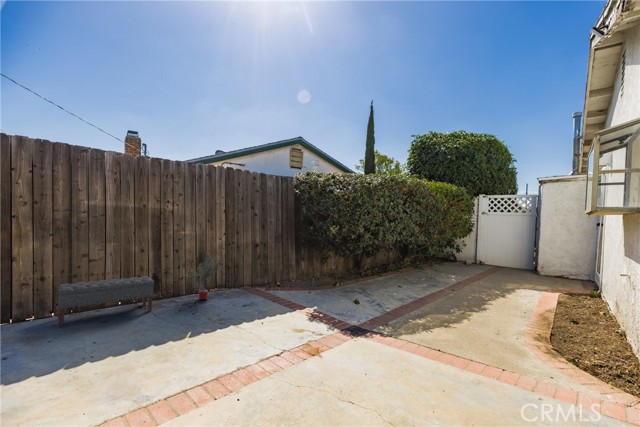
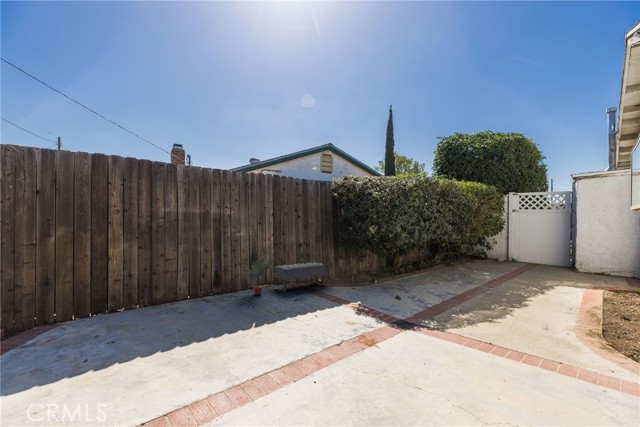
bench: present [58,276,154,327] -> present [275,262,325,292]

